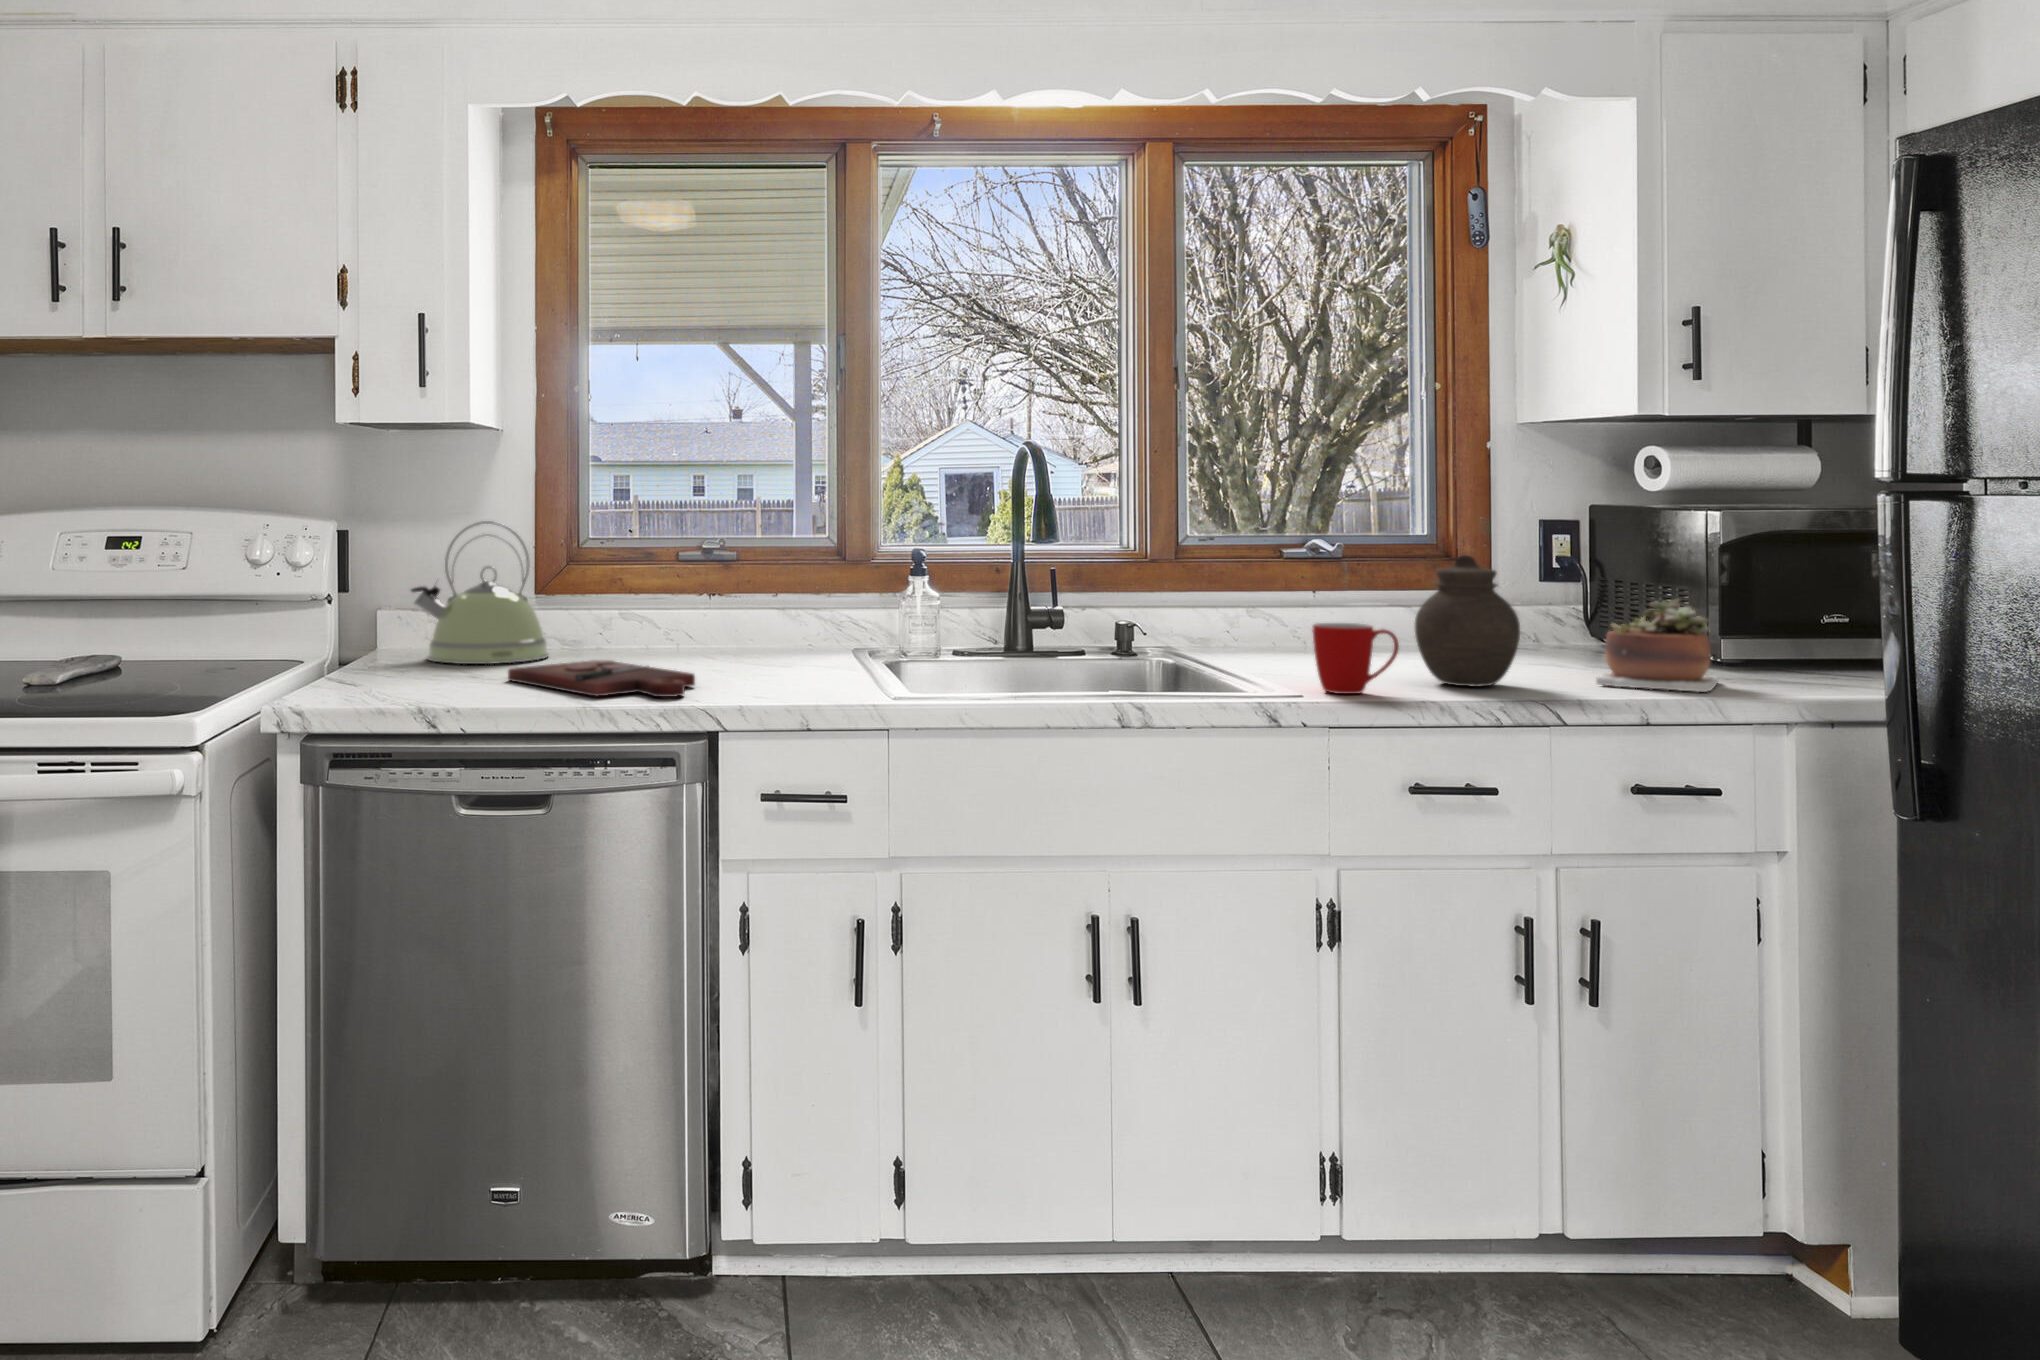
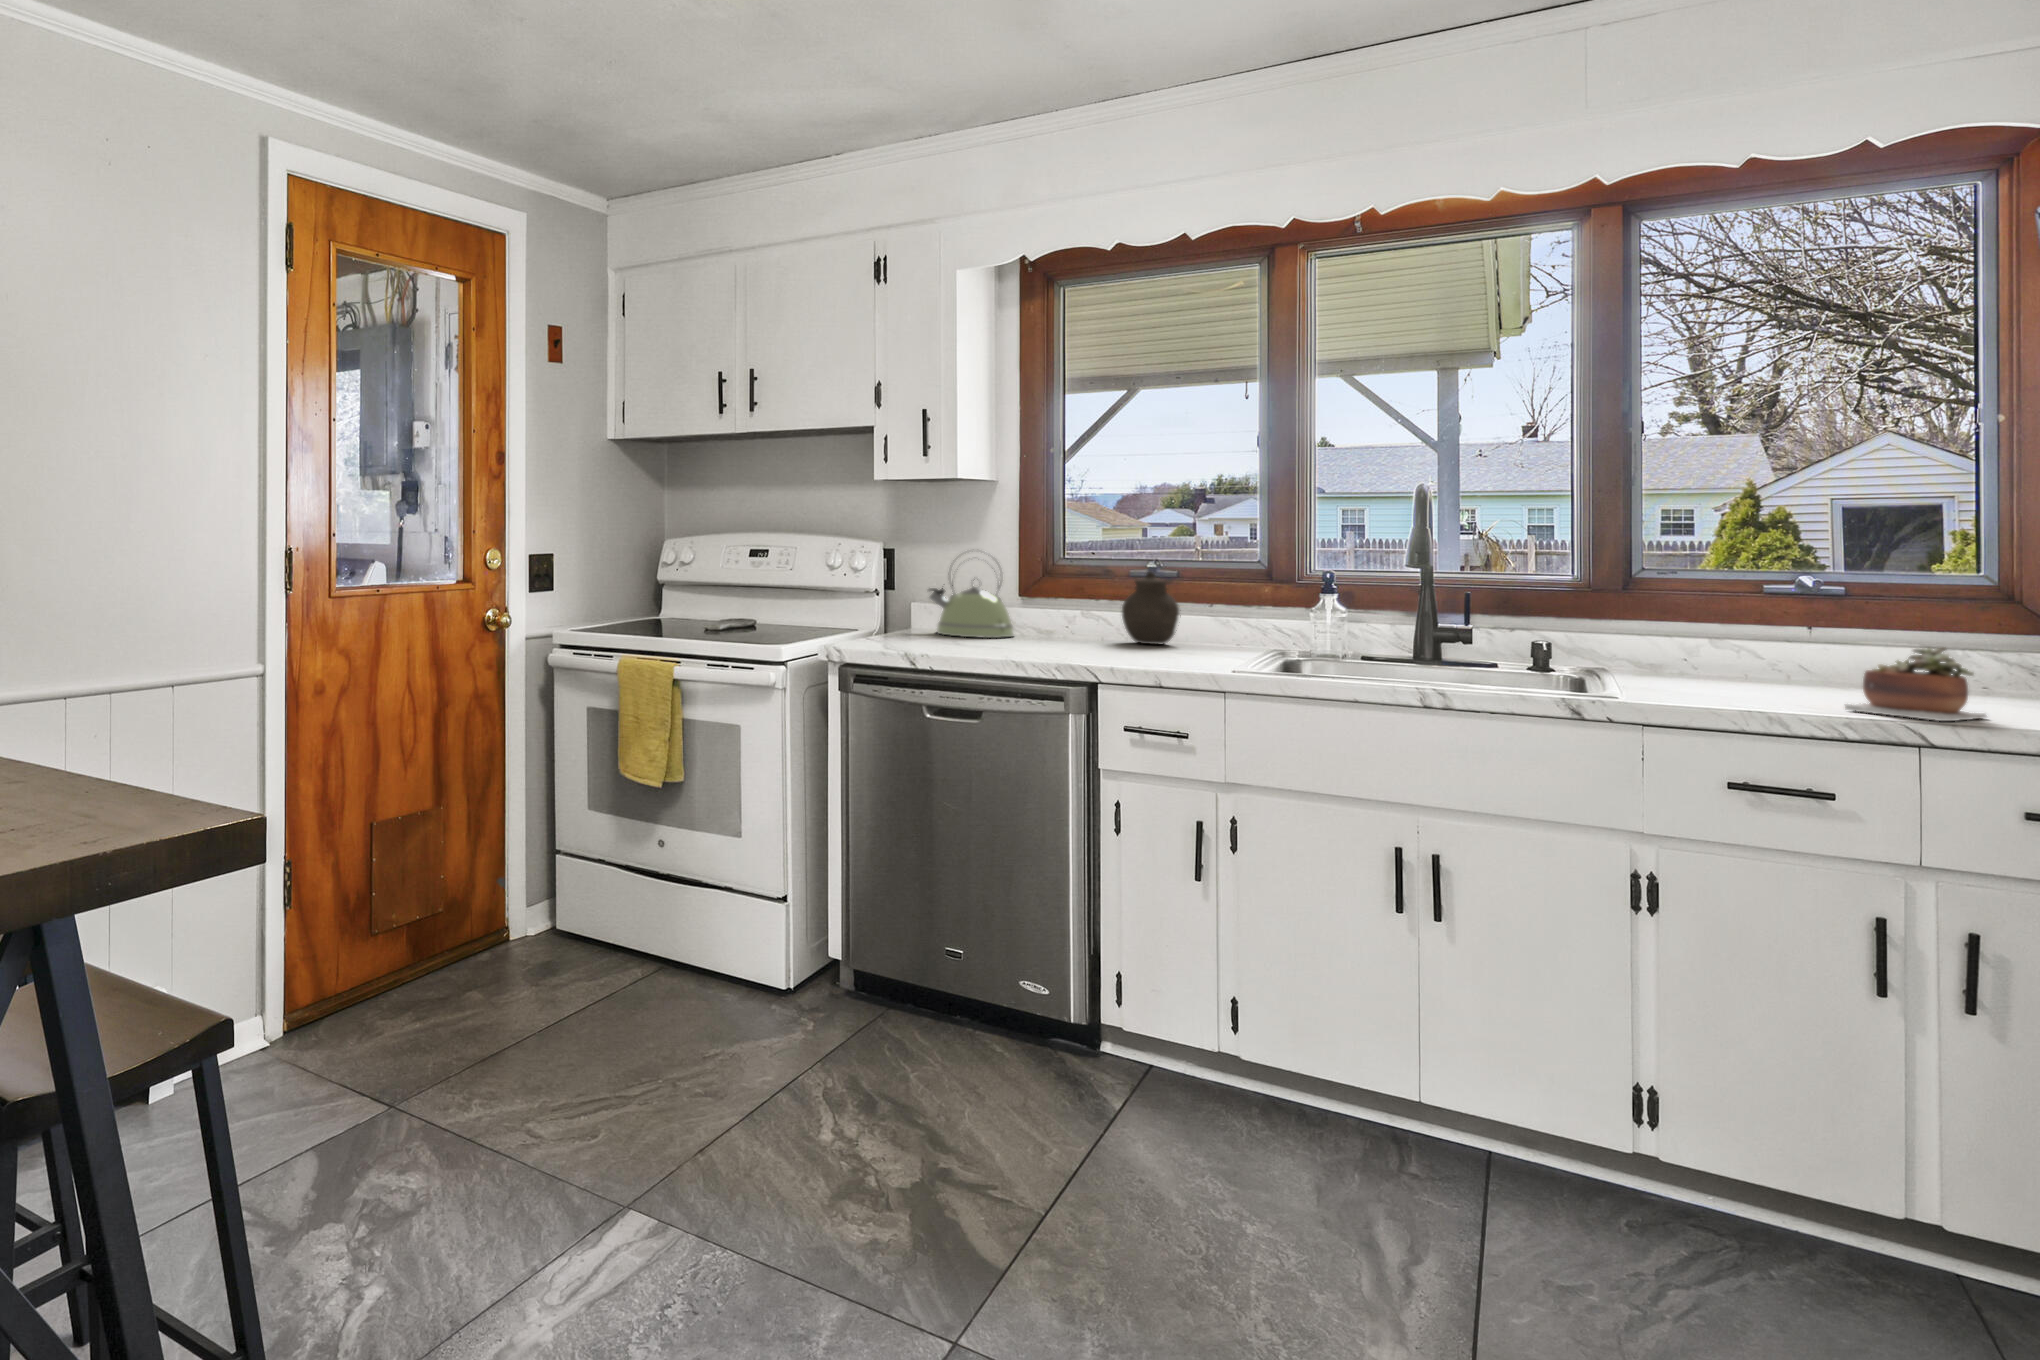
jar: present [1415,555,1520,686] -> present [1122,572,1181,645]
mug: present [1312,623,1399,694] -> none [1557,645,1630,697]
cutting board: present [508,660,695,697] -> none [976,638,1090,660]

